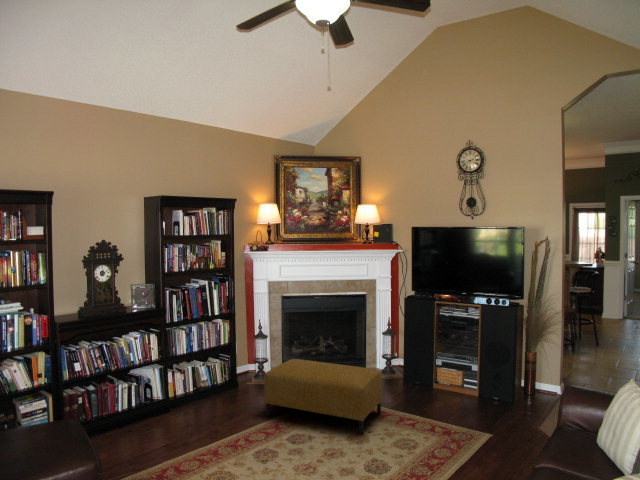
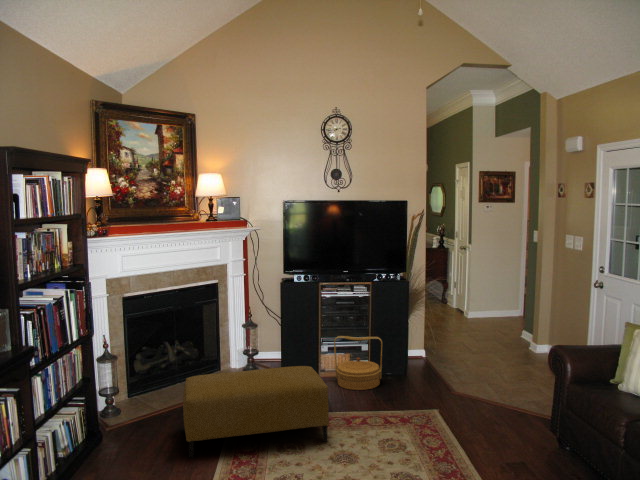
woven basket: none [437,352,480,407] -> present [334,336,382,390]

